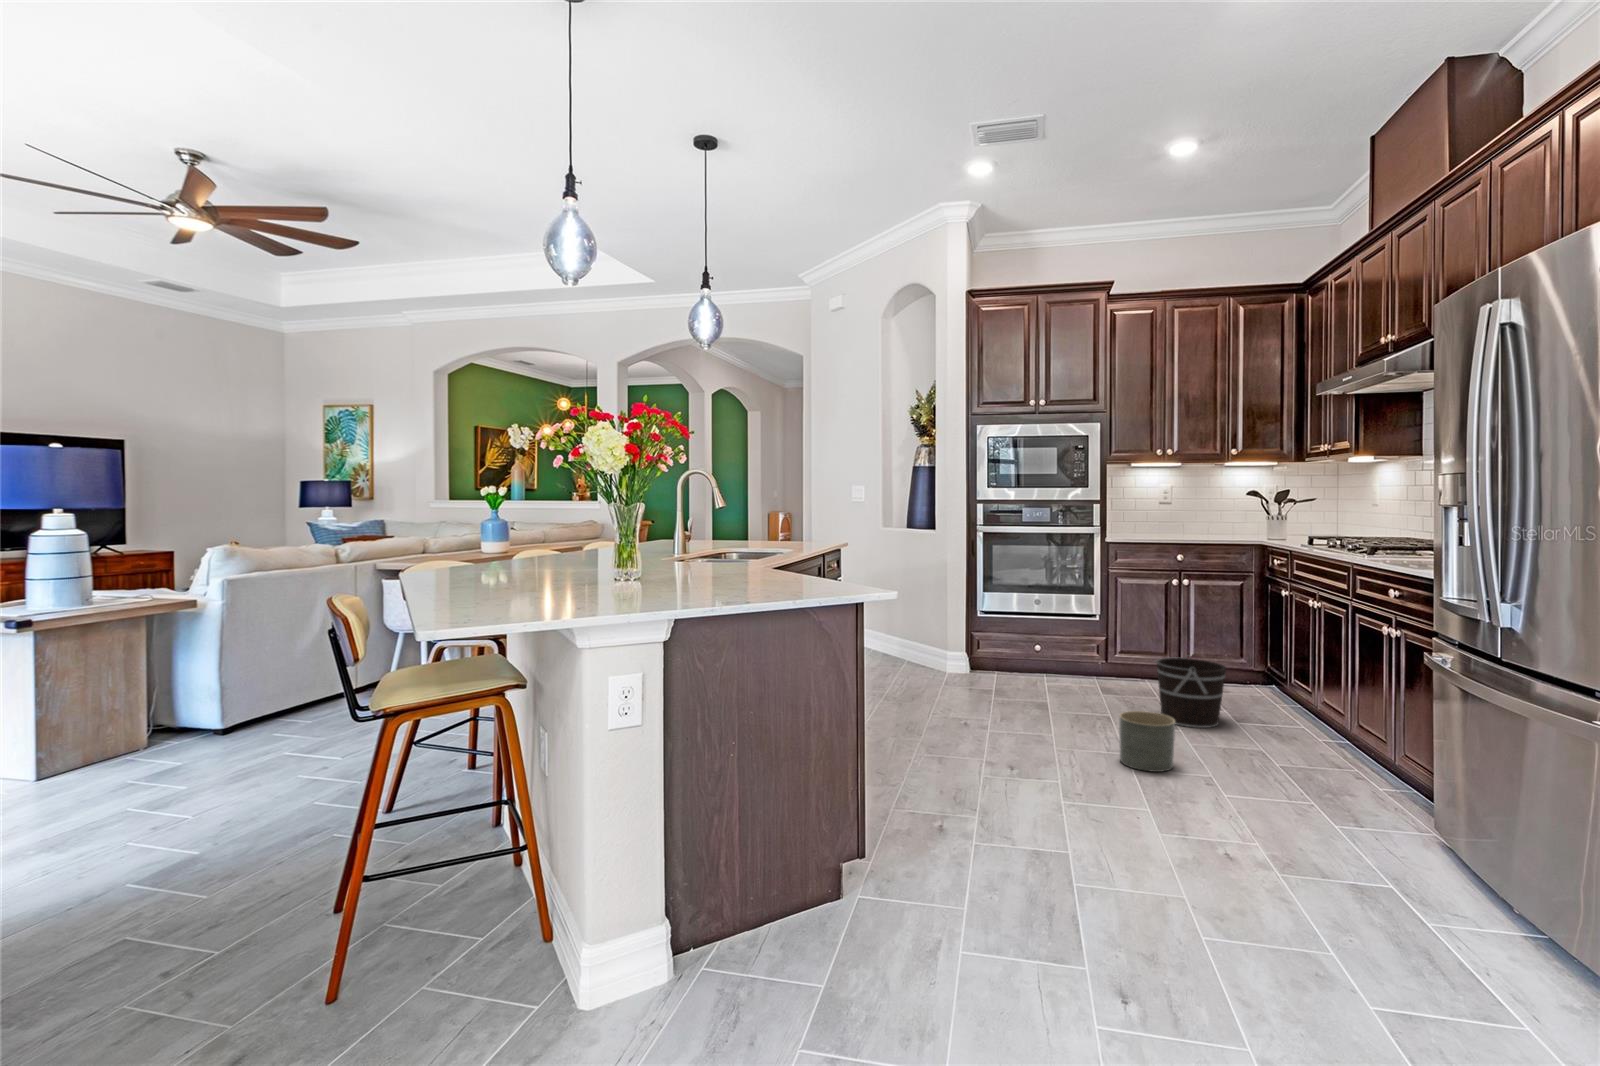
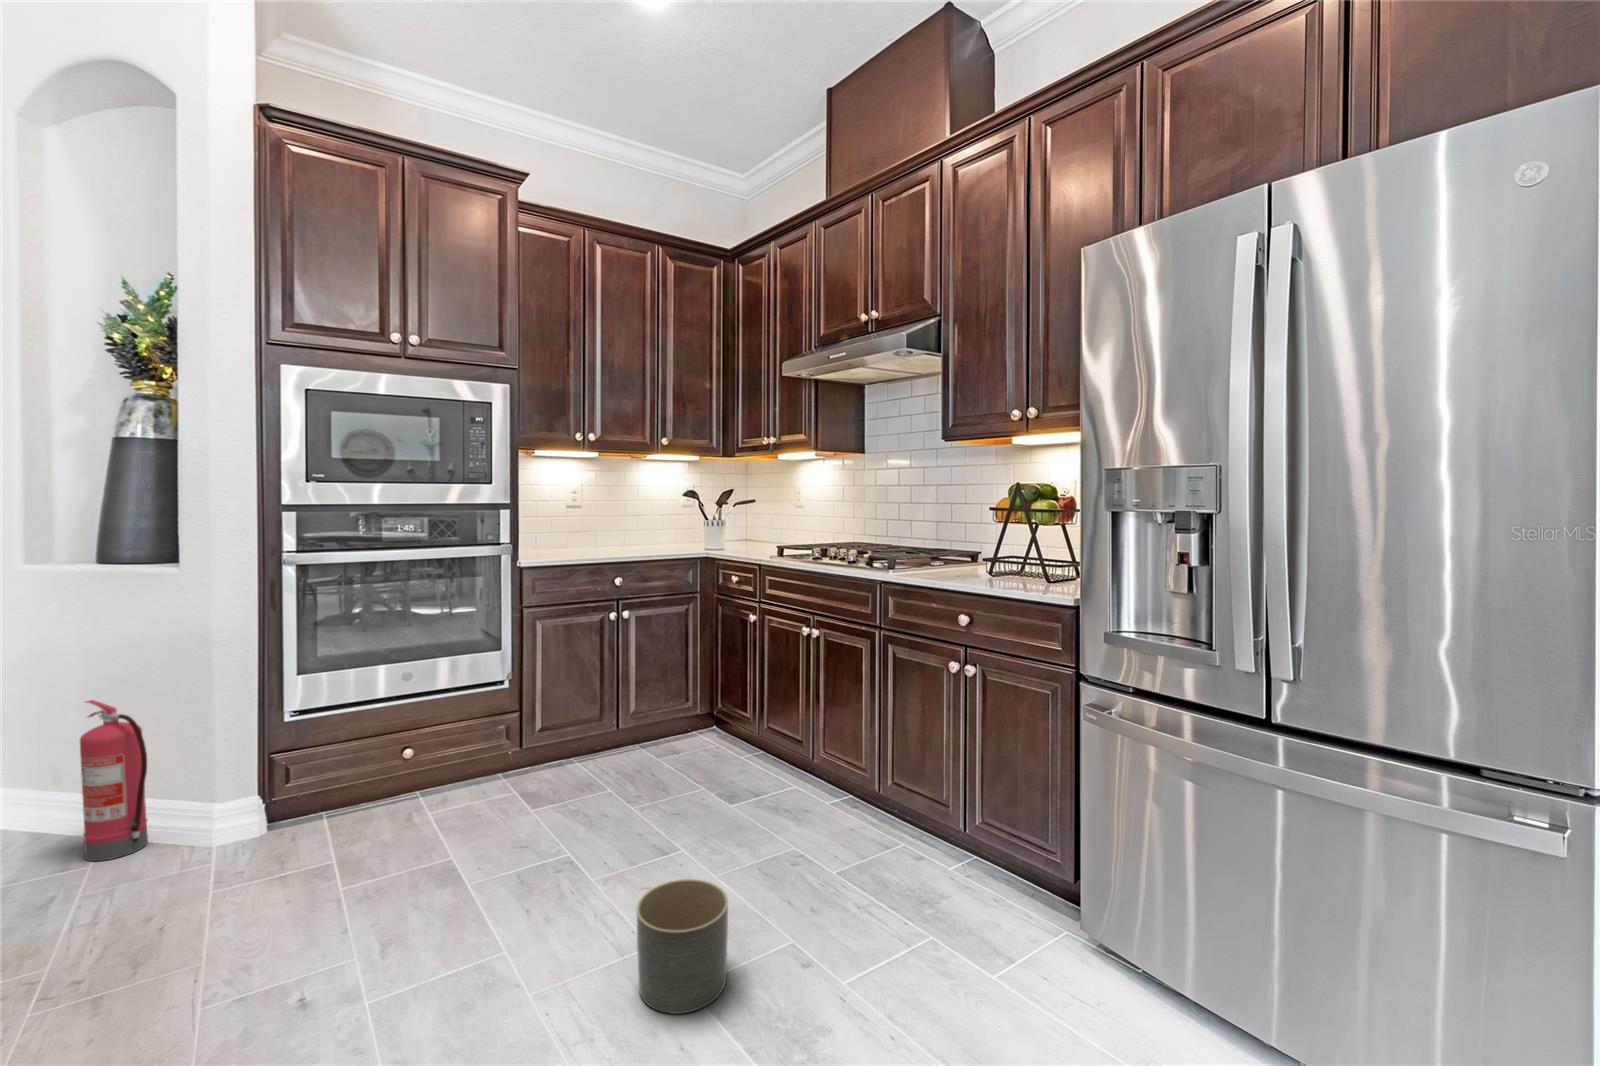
fire extinguisher: none [896,593,920,669] -> present [80,700,148,861]
bucket: present [1155,655,1226,728] -> none [622,727,716,843]

